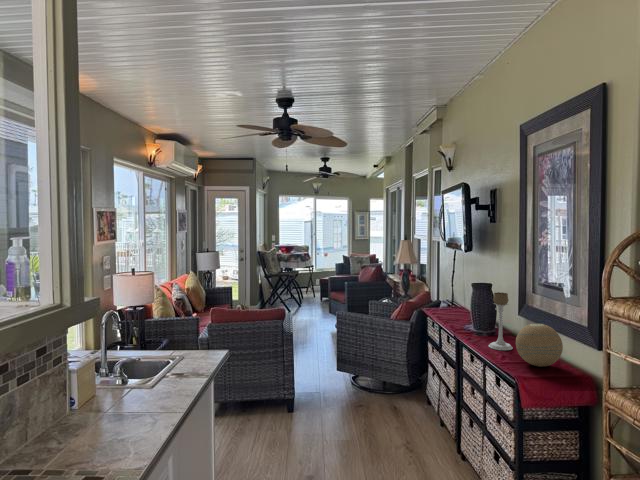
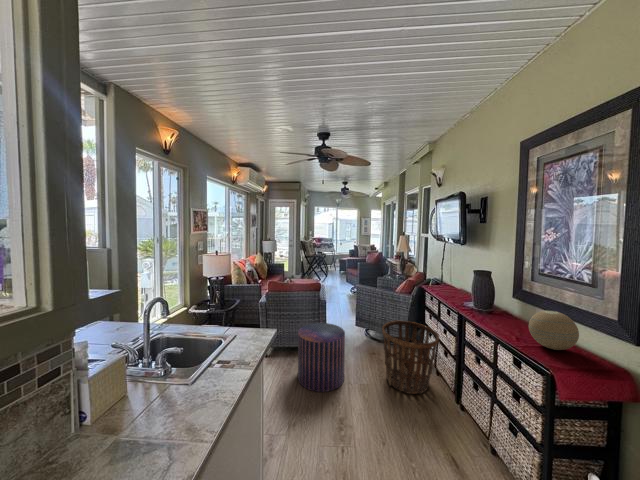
candle holder: present [489,292,513,350] -> none [493,280,515,329]
basket: none [366,356,439,448] -> present [382,321,439,394]
pouf: none [253,364,317,453] -> present [298,323,345,392]

